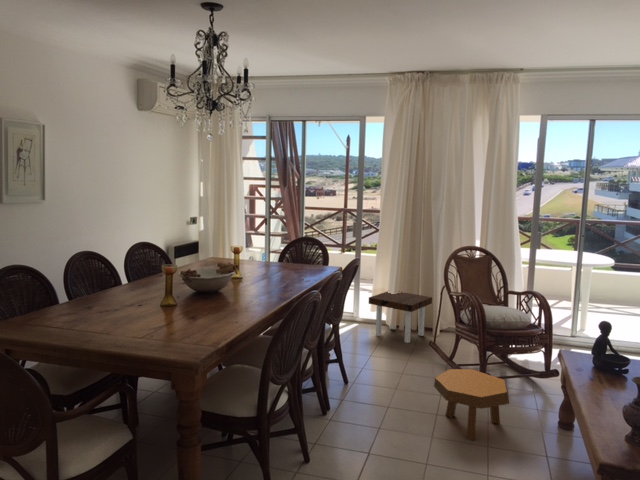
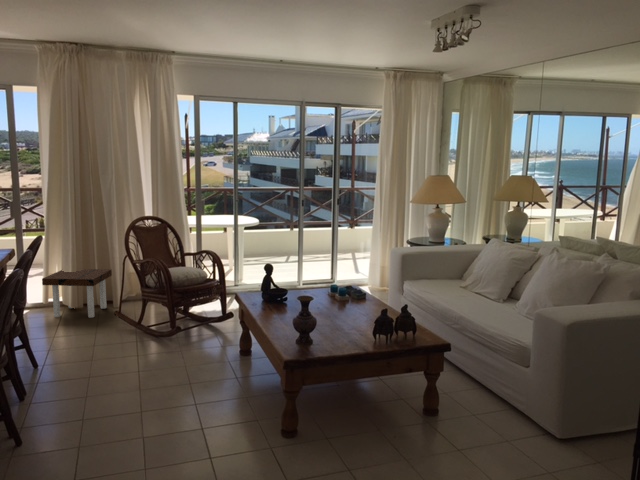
footstool: present [434,369,509,440] -> none [137,324,206,383]

